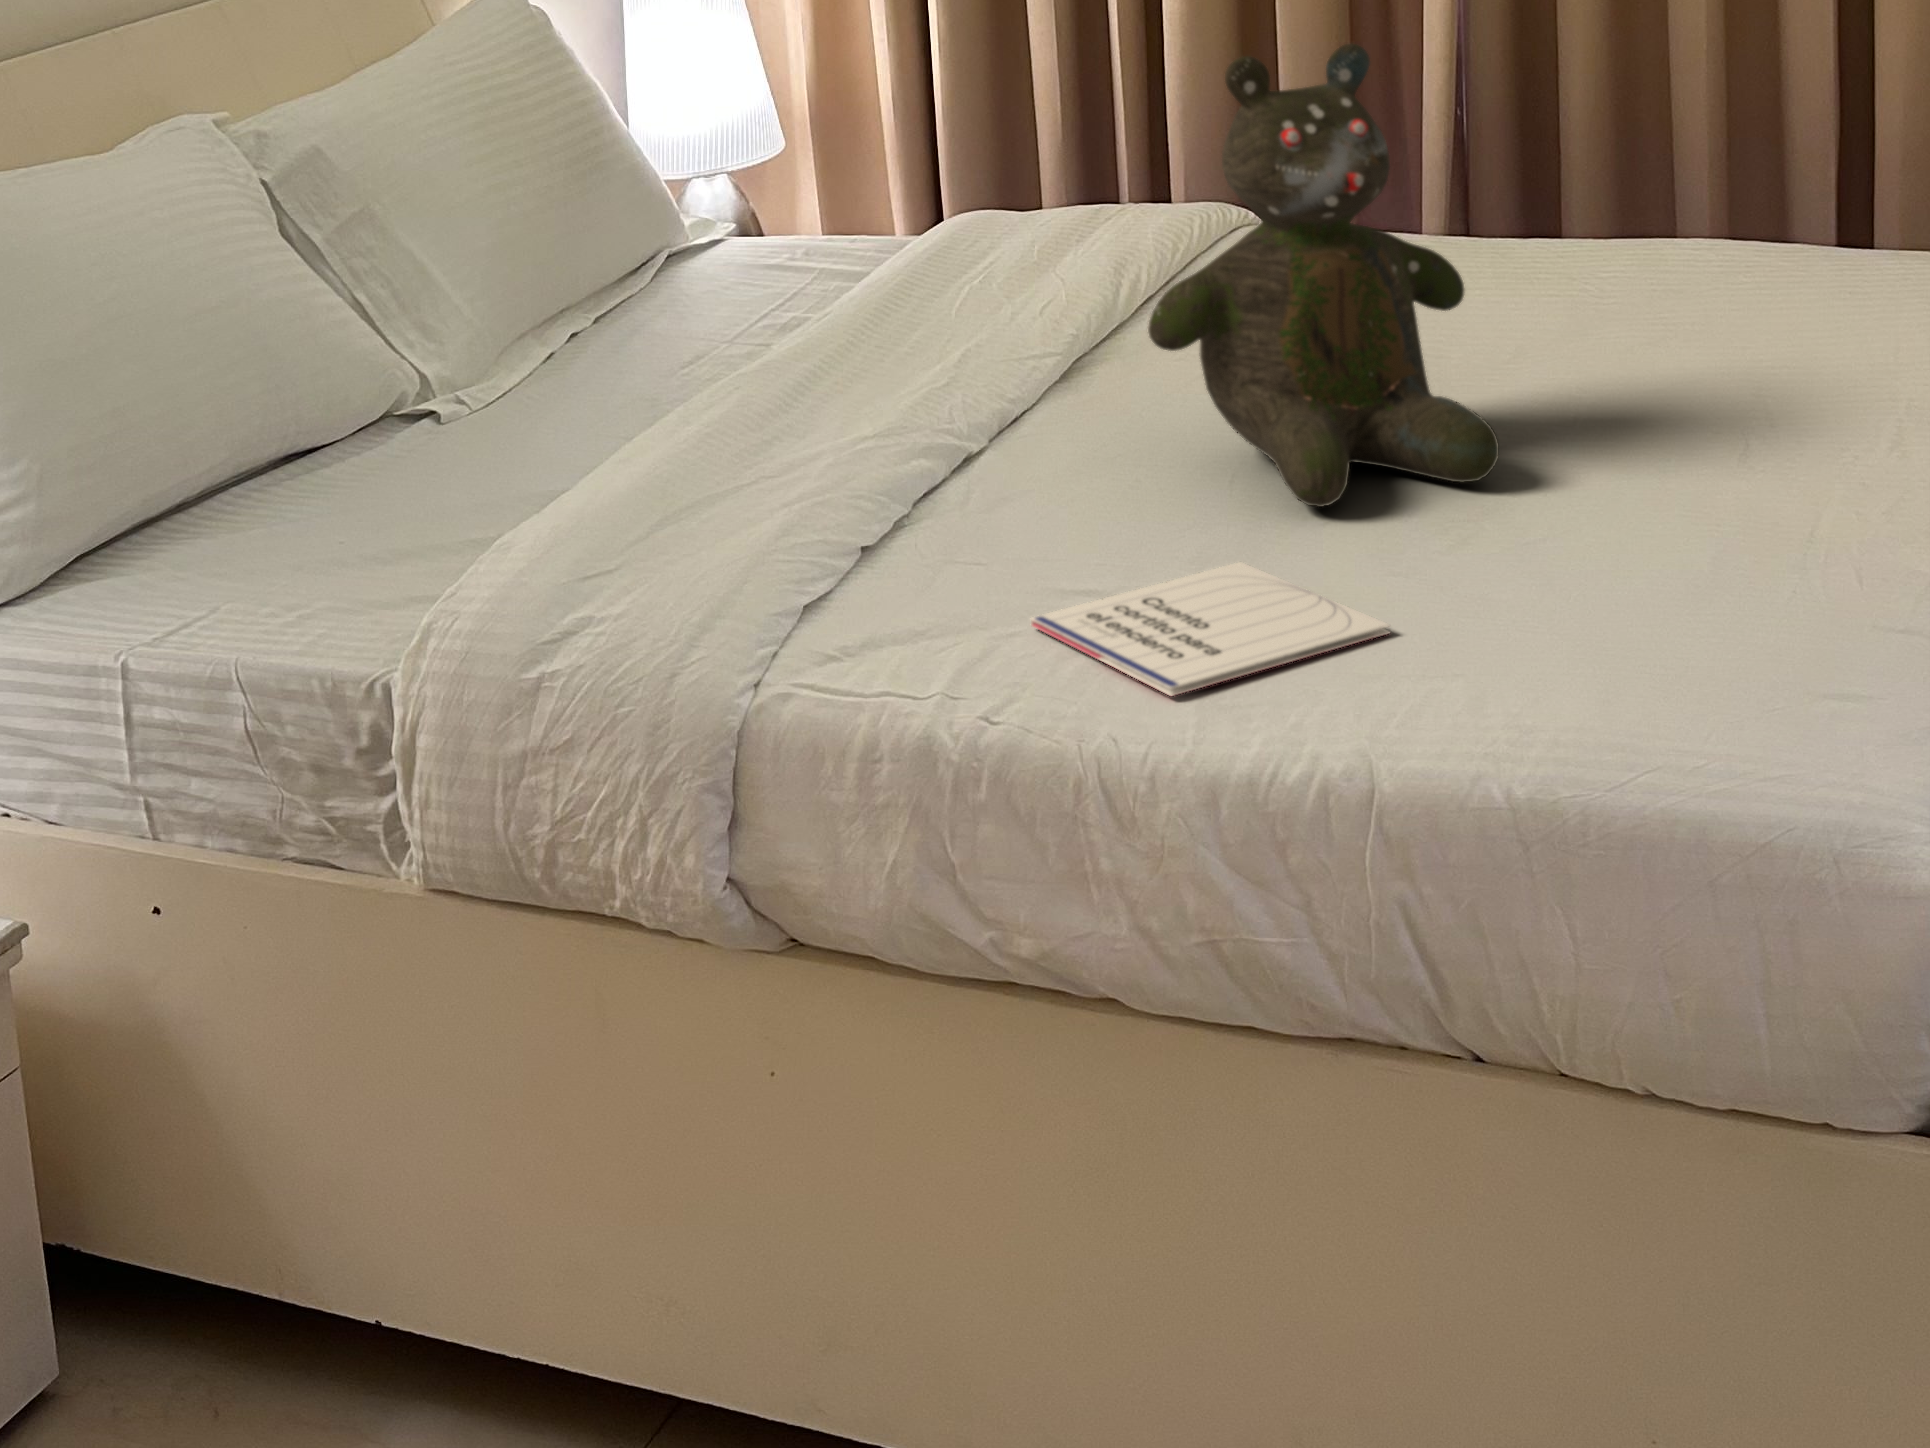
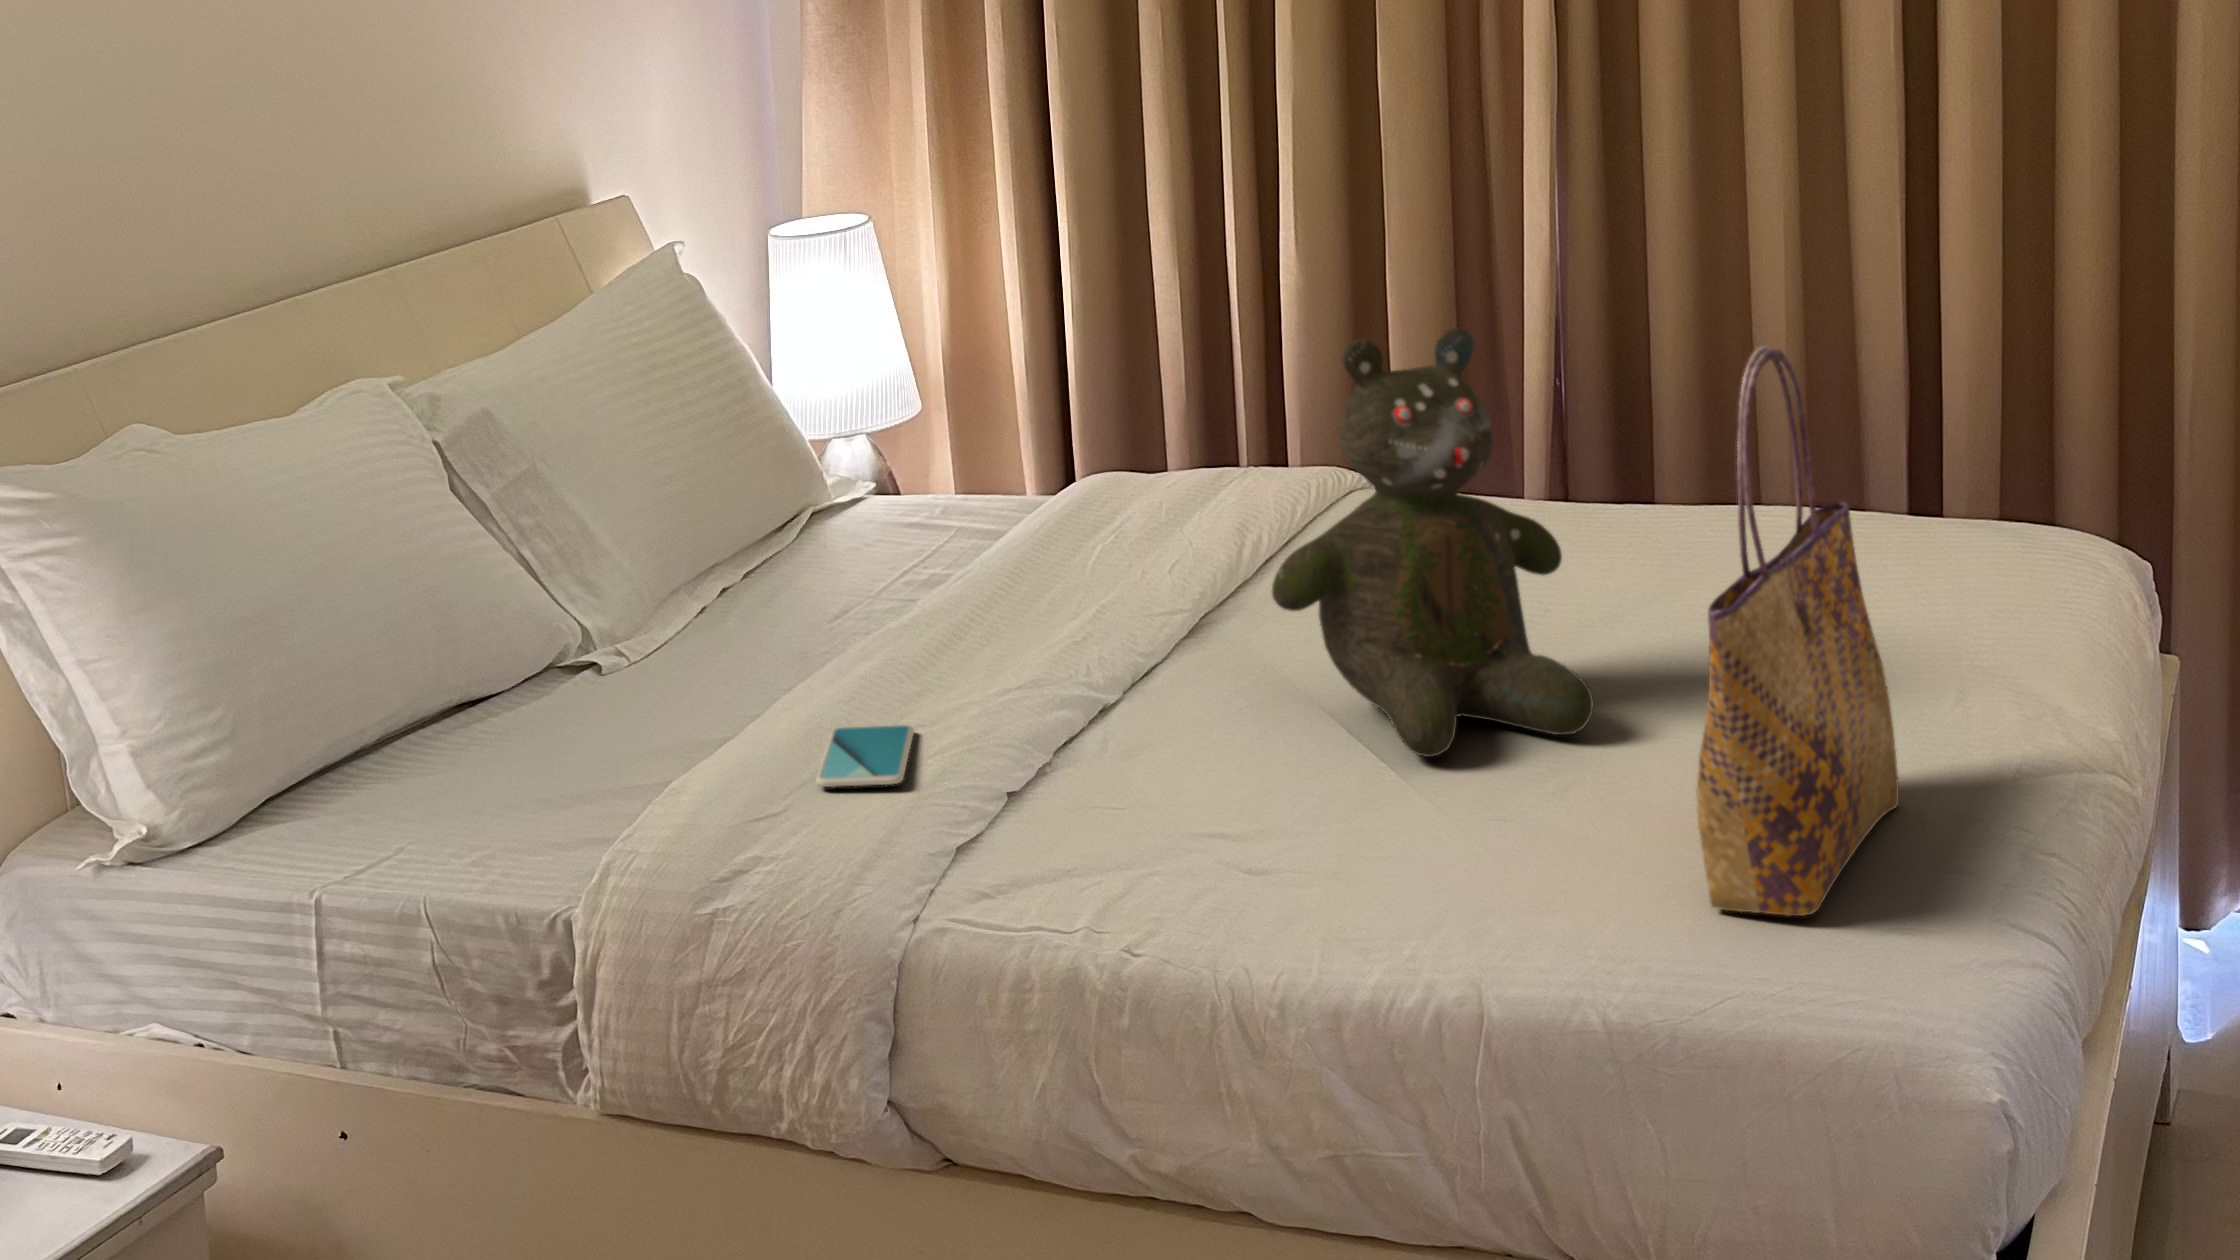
tote bag: none [1616,55,1837,682] -> present [1697,346,1899,916]
smartphone: none [654,475,762,542] -> present [816,725,914,787]
notebook: present [1031,562,1389,696] -> none [1164,807,1495,929]

